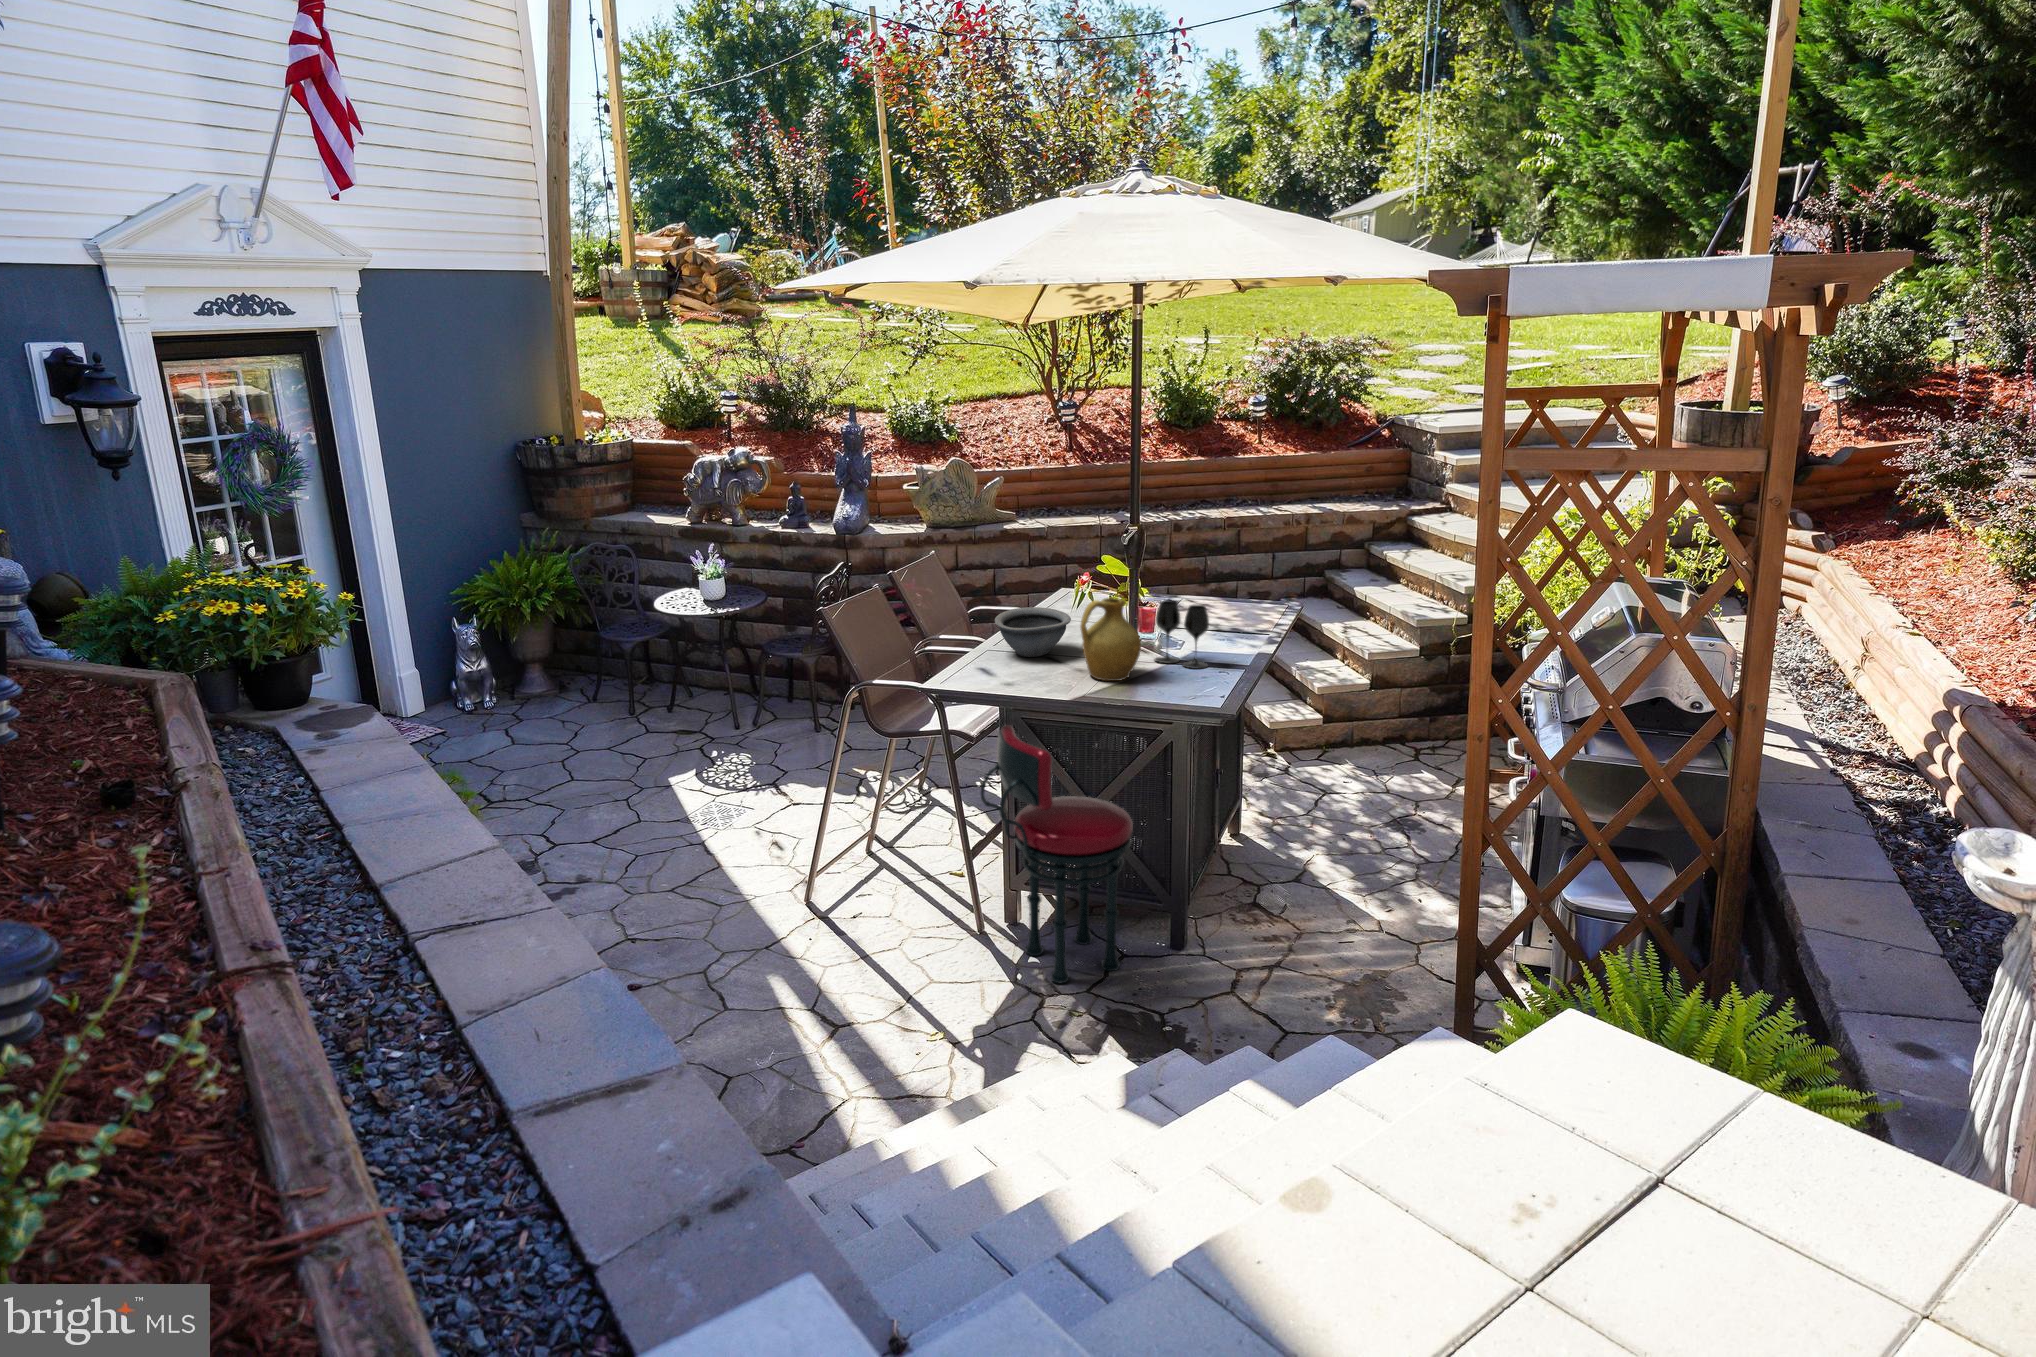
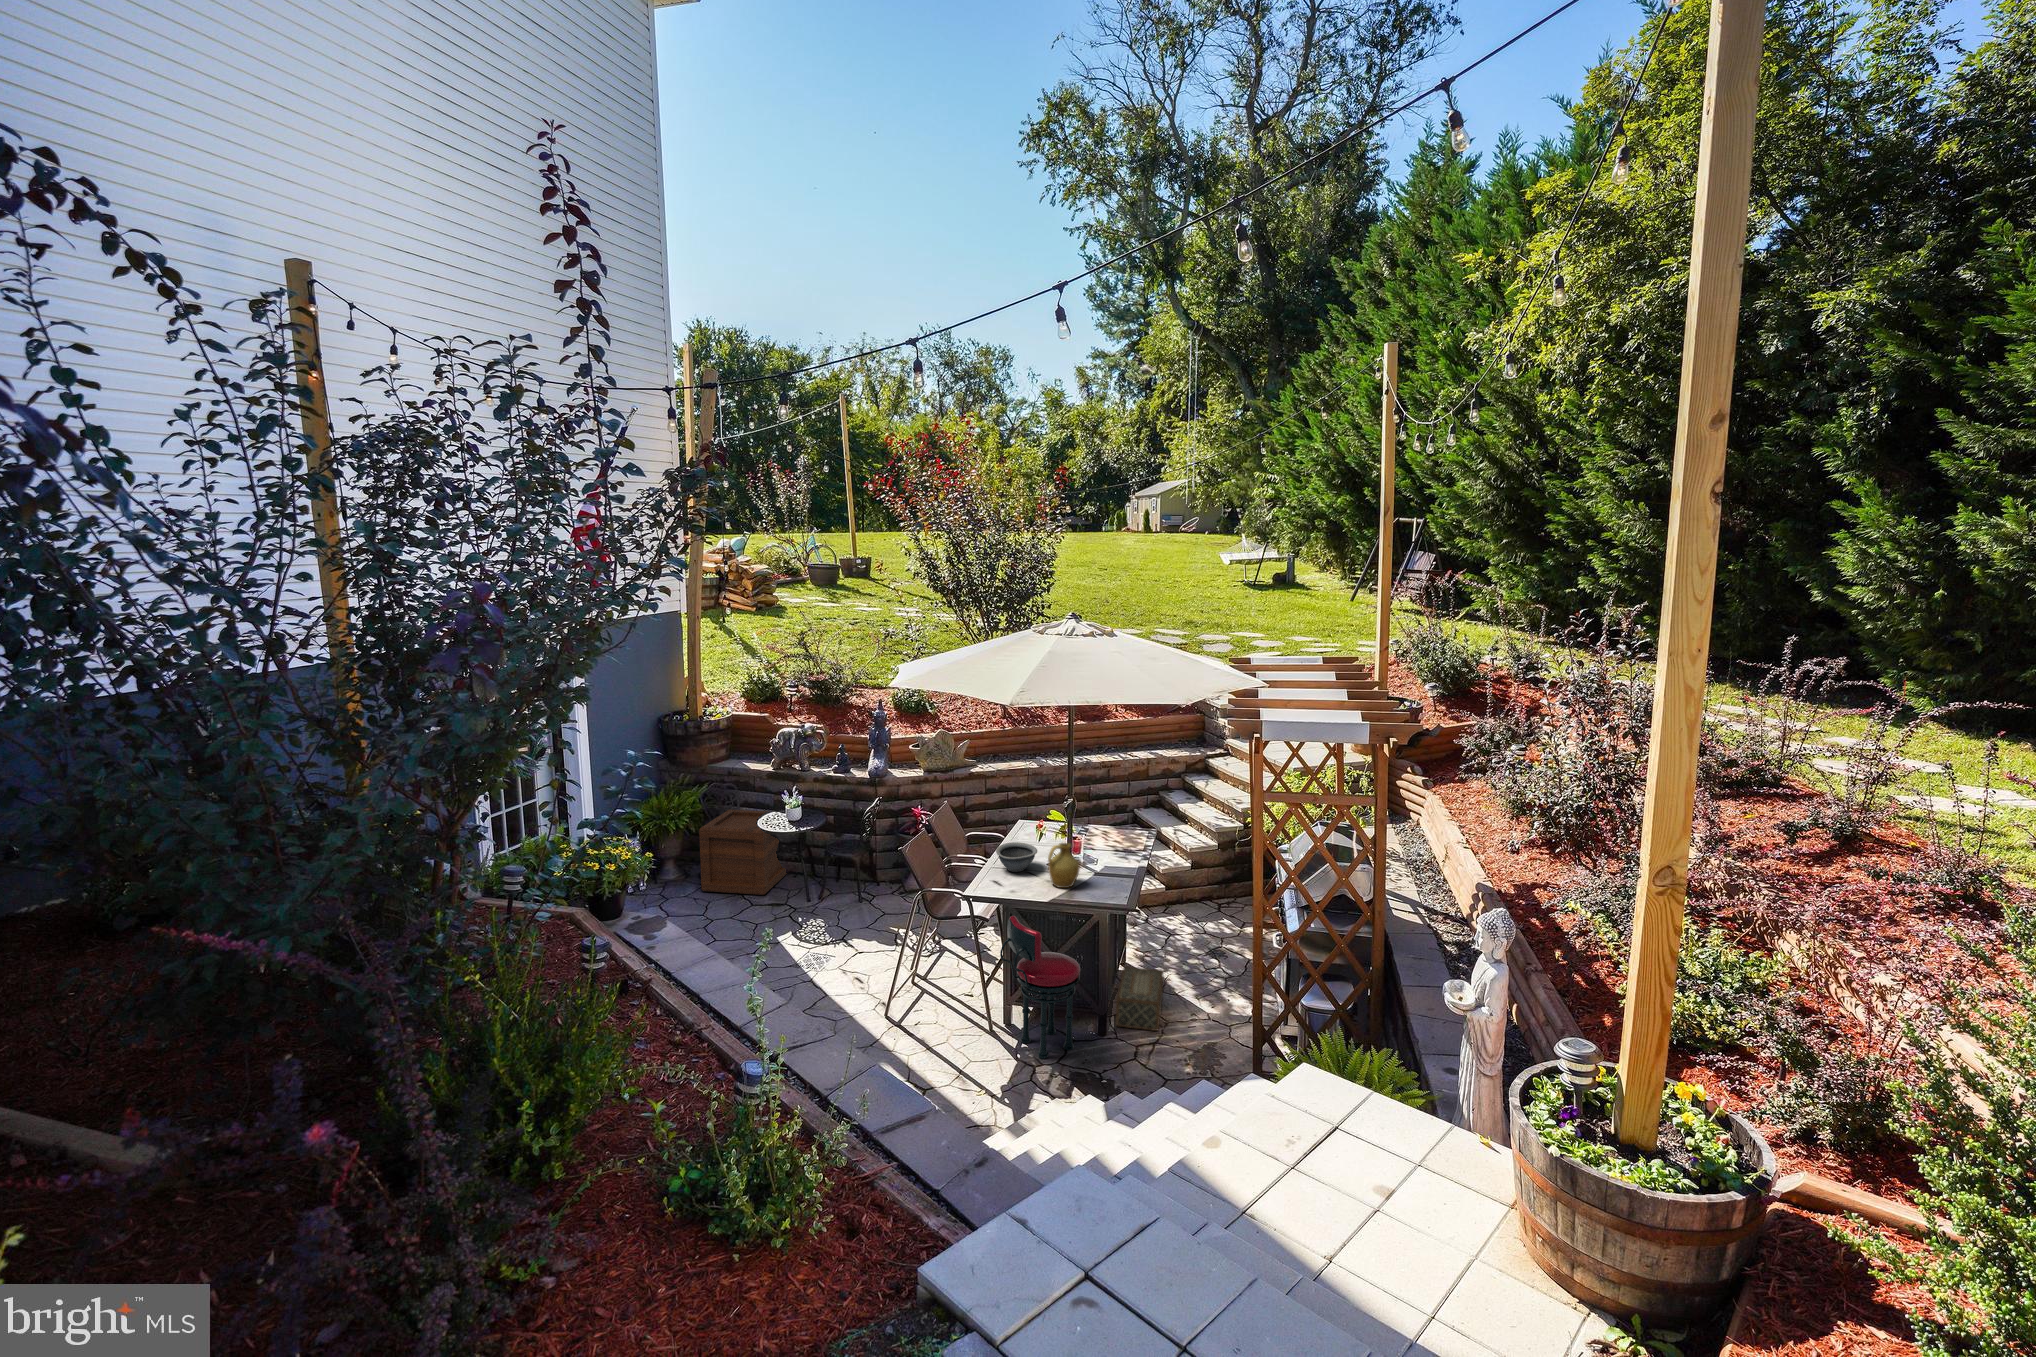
wooden crate: none [571,588,726,717] -> present [699,809,787,895]
wine glass: present [1155,600,1209,669] -> none [1084,840,1114,878]
woven basket: none [1203,833,1301,945] -> present [1115,966,1163,1031]

